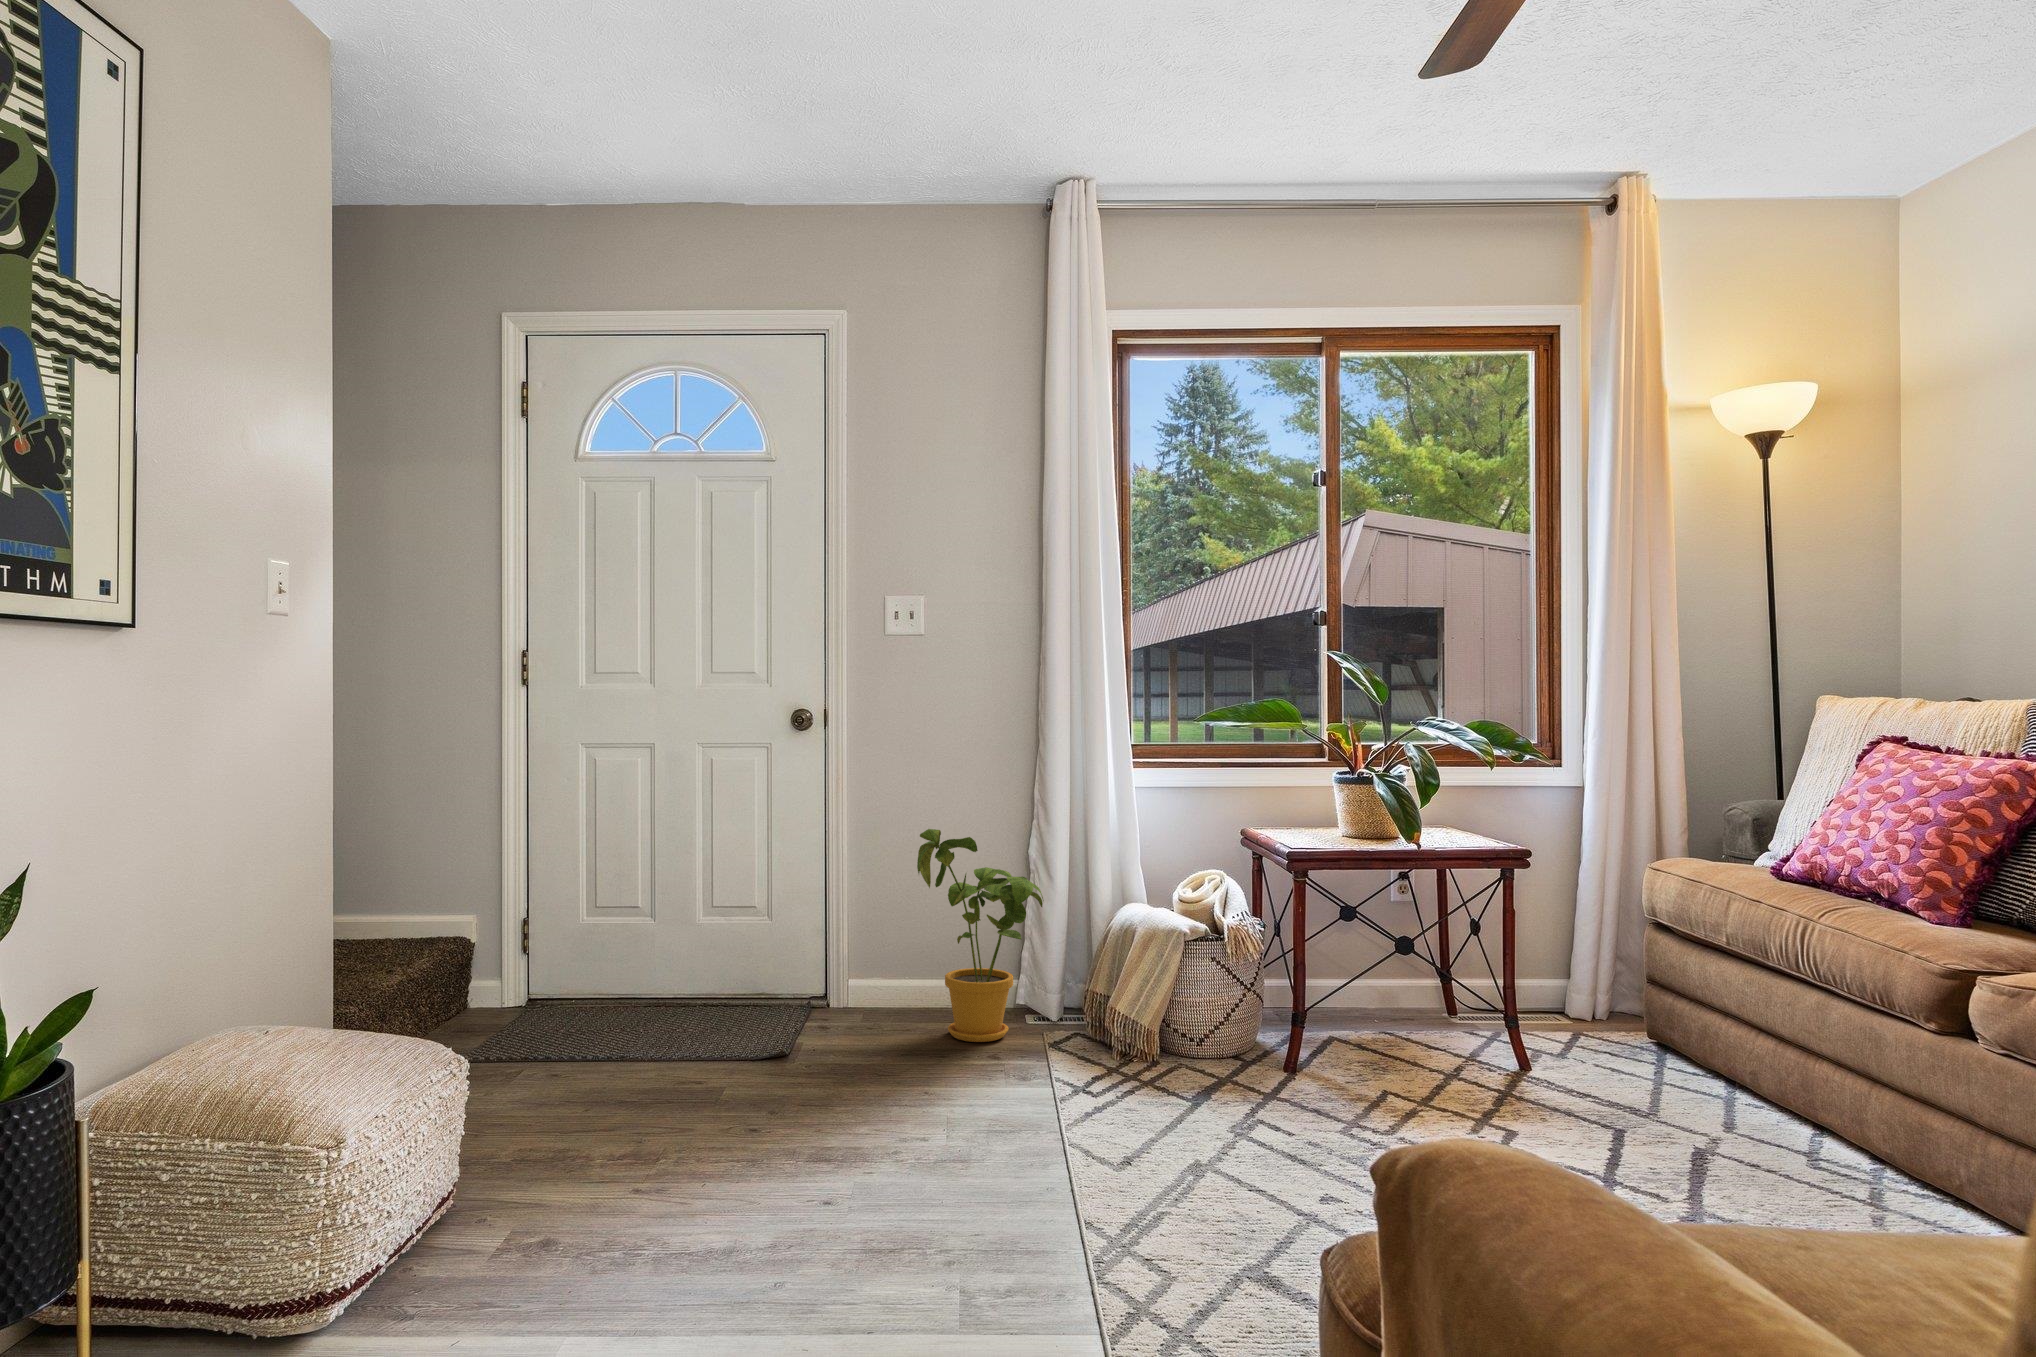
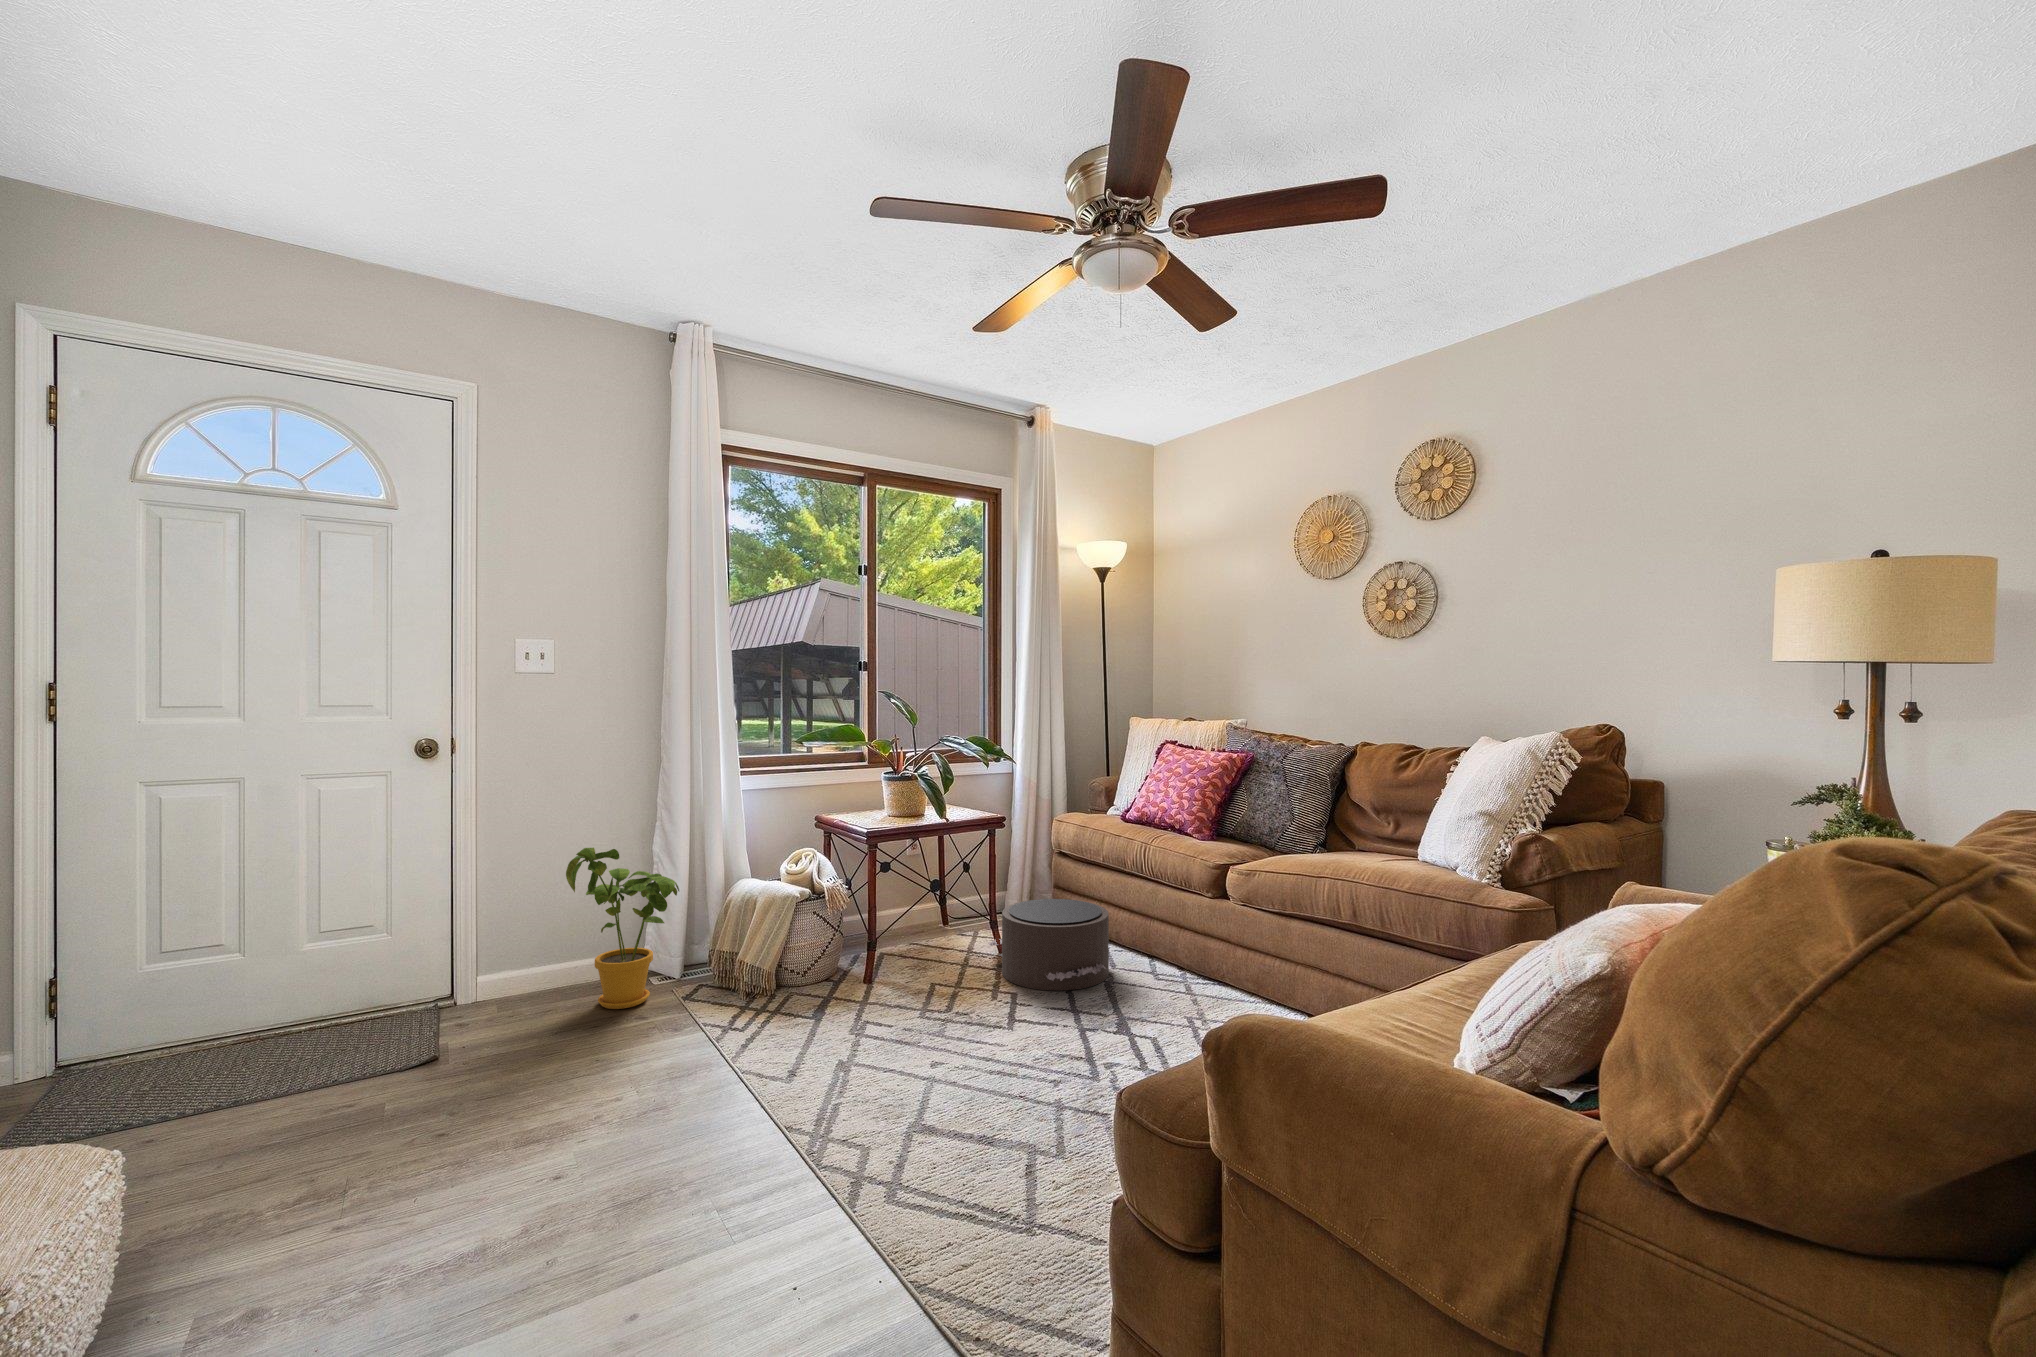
pouf: none [1498,990,1716,1146] -> present [988,899,1109,991]

